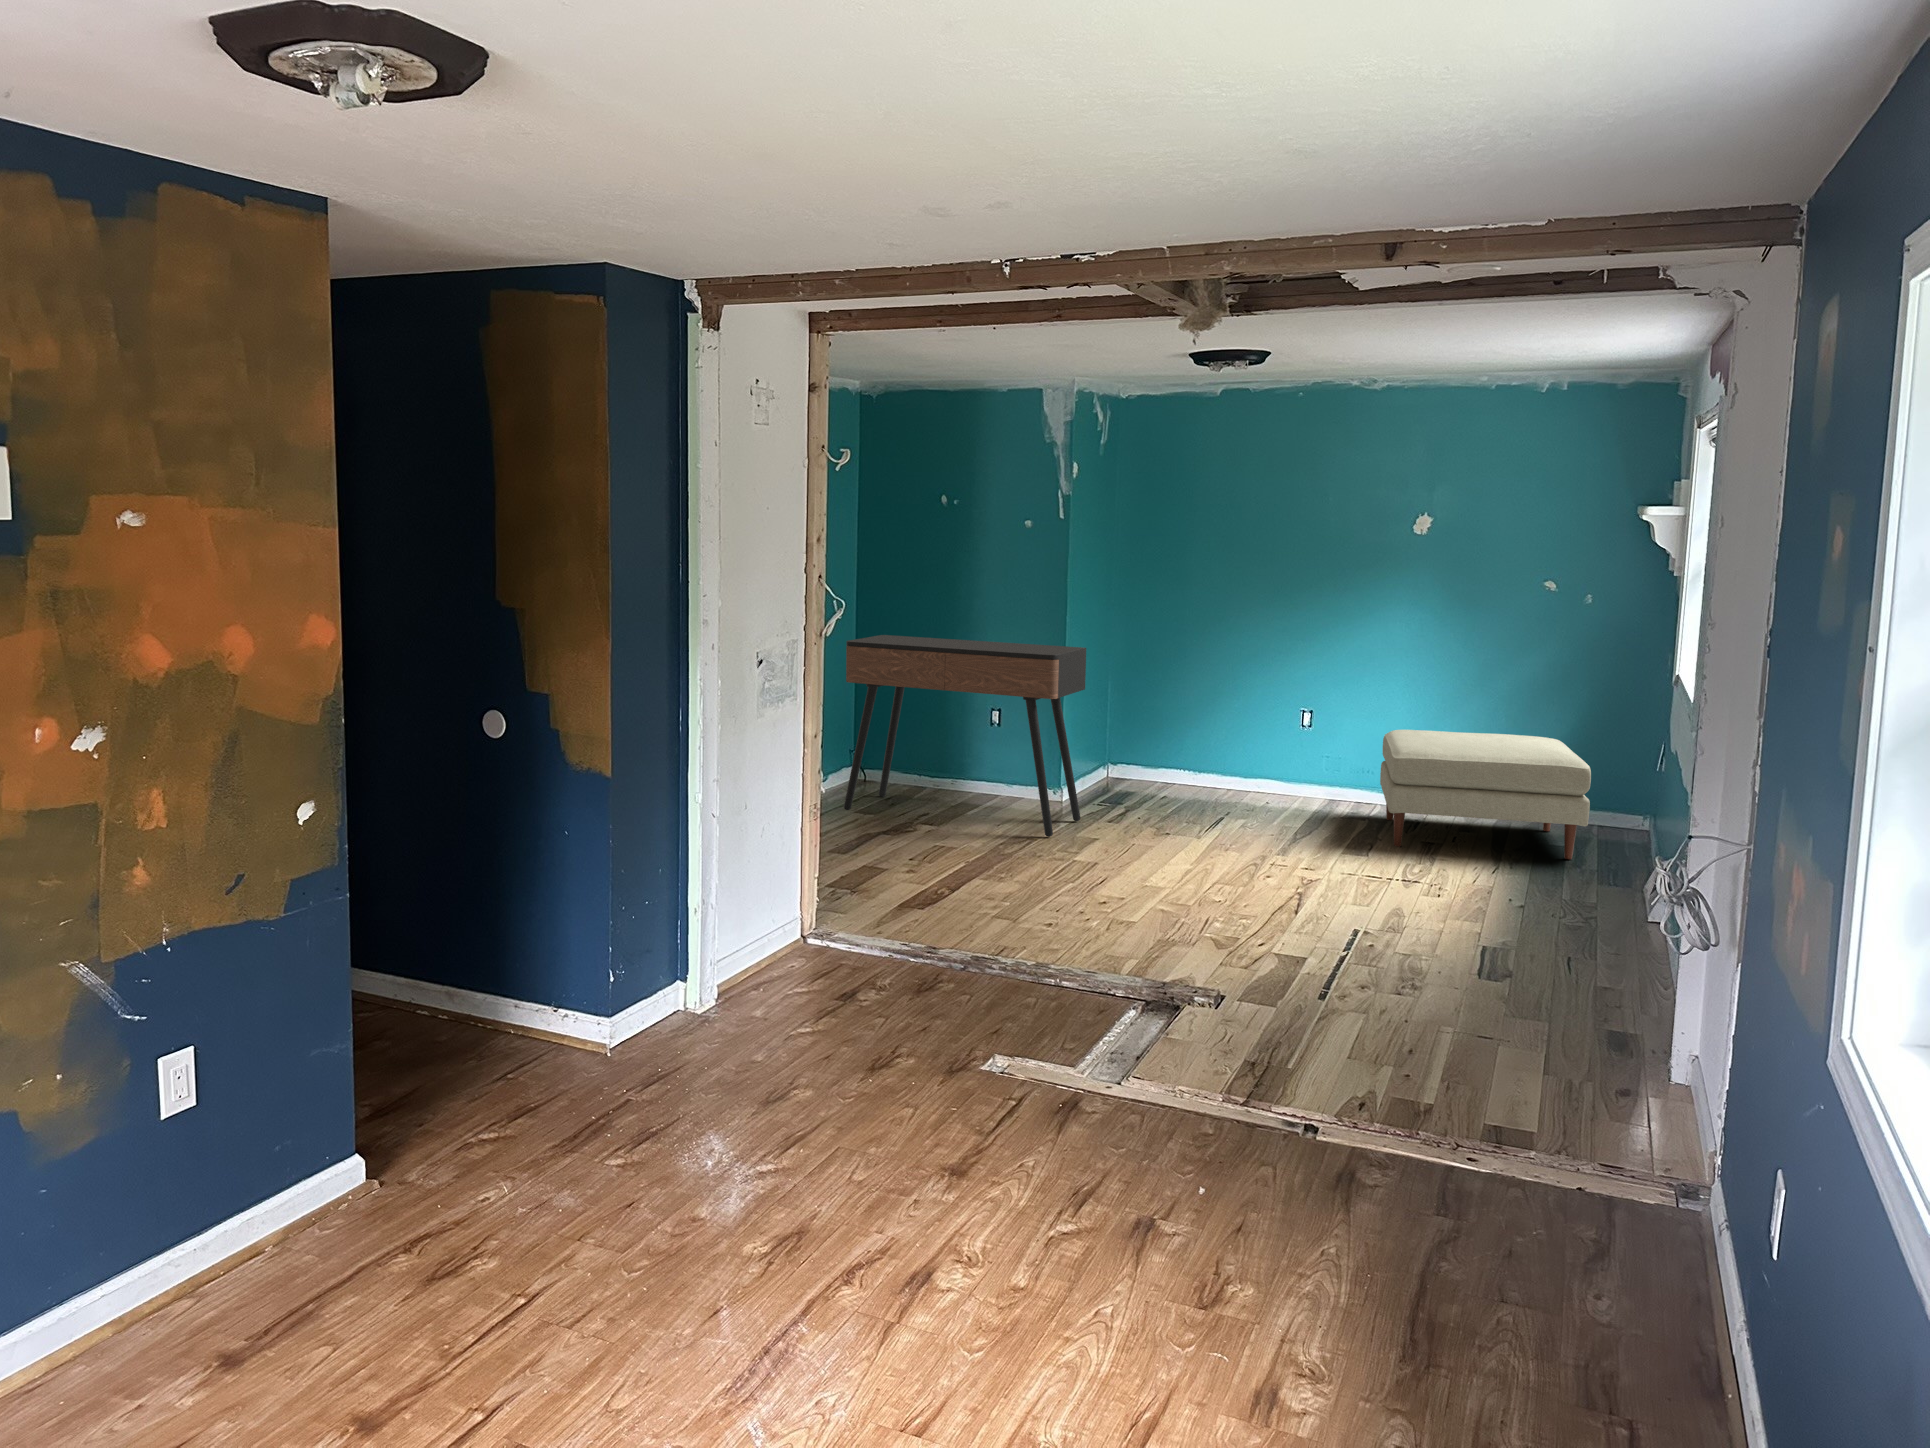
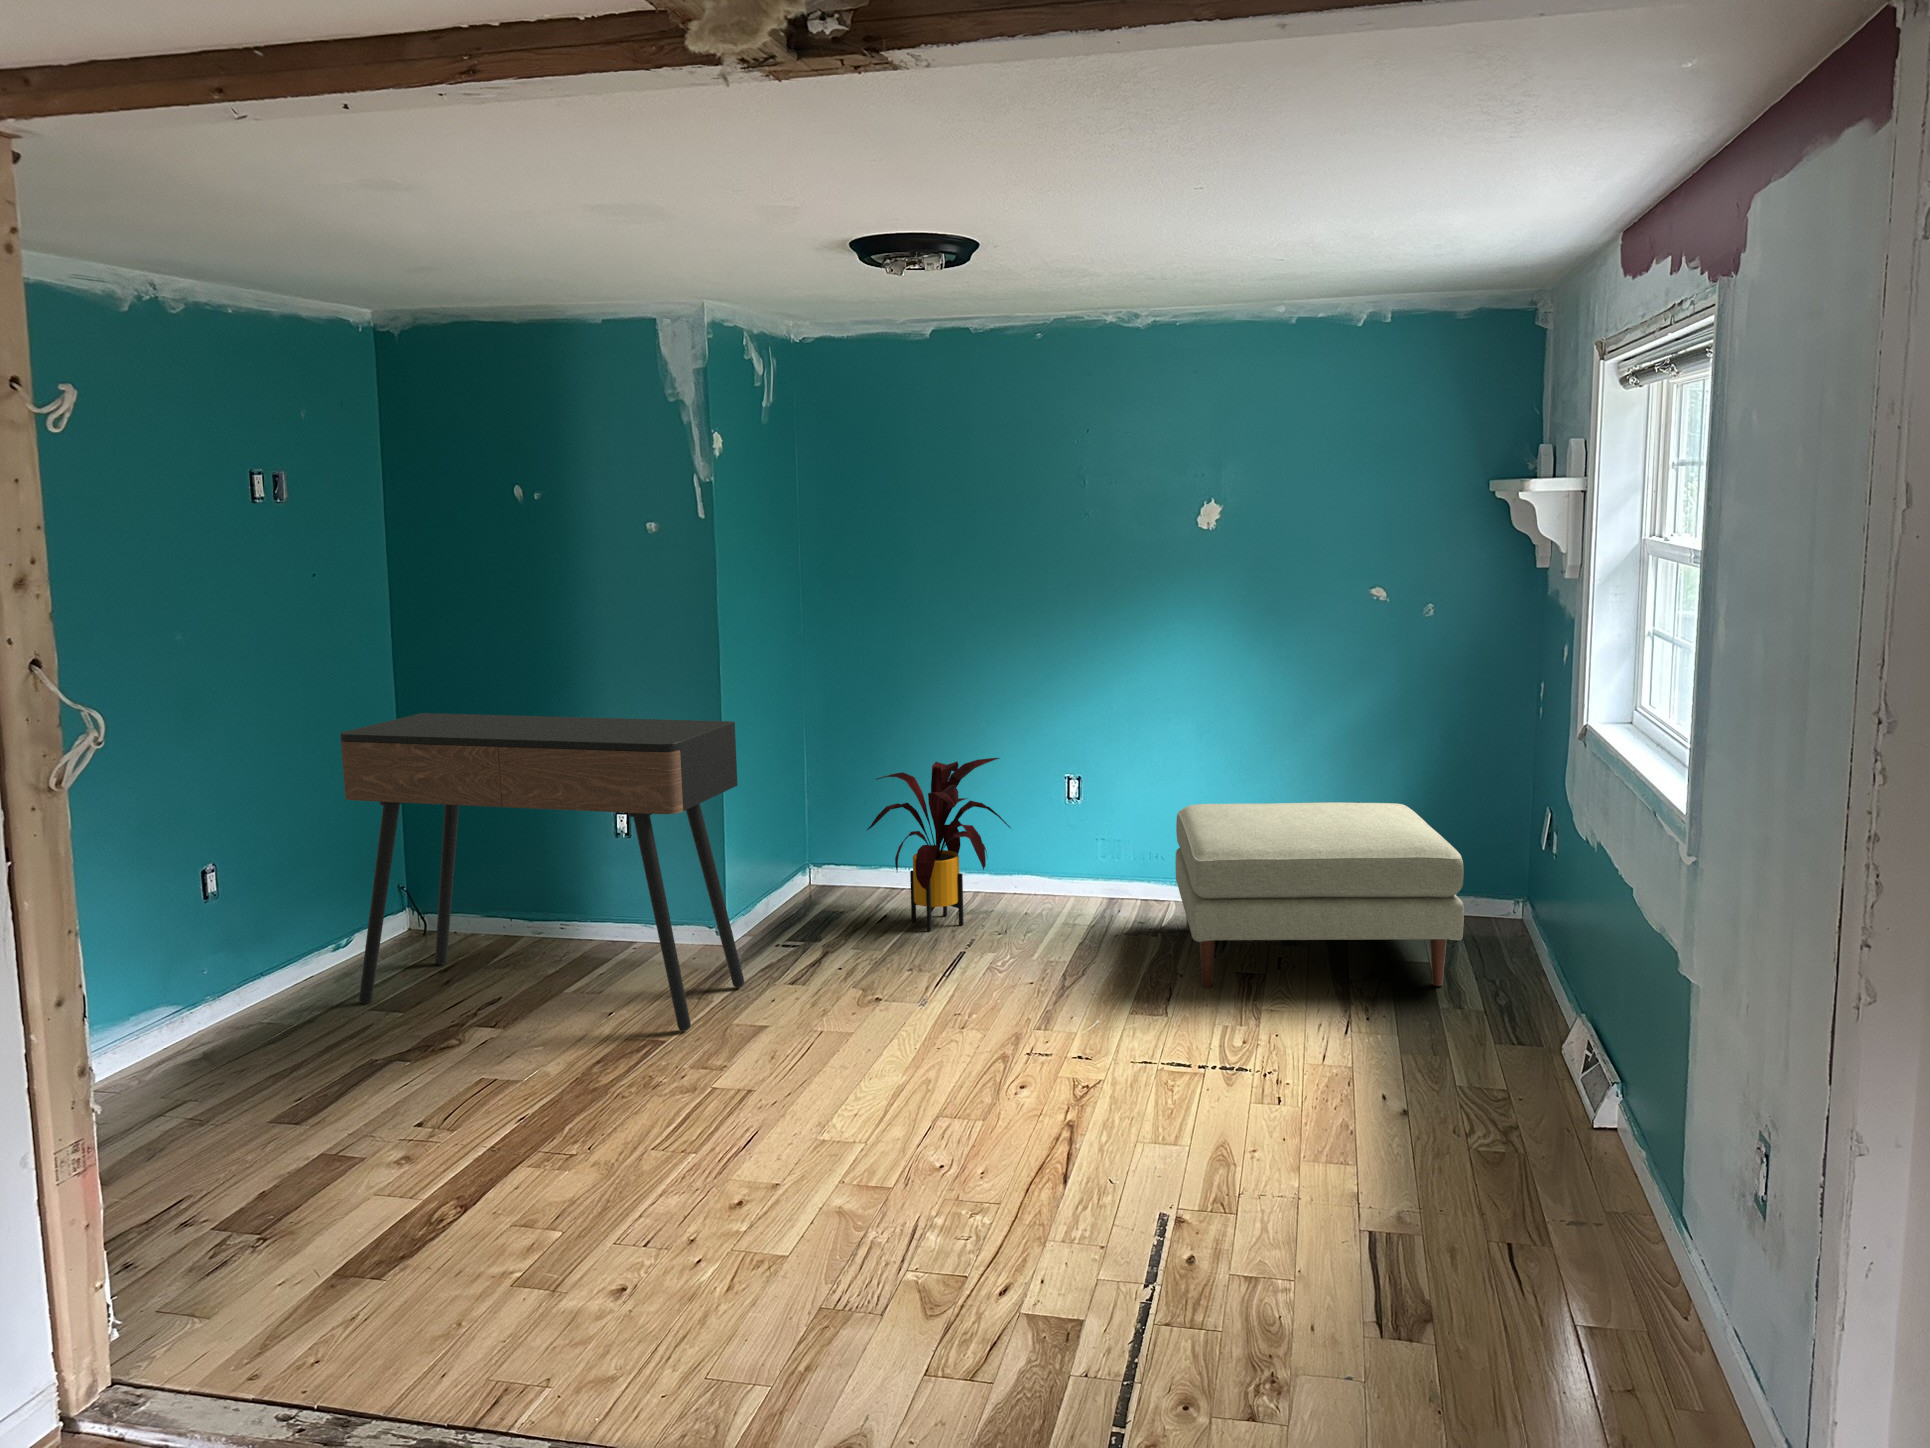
house plant: none [1160,691,1261,806] -> present [867,758,1011,931]

